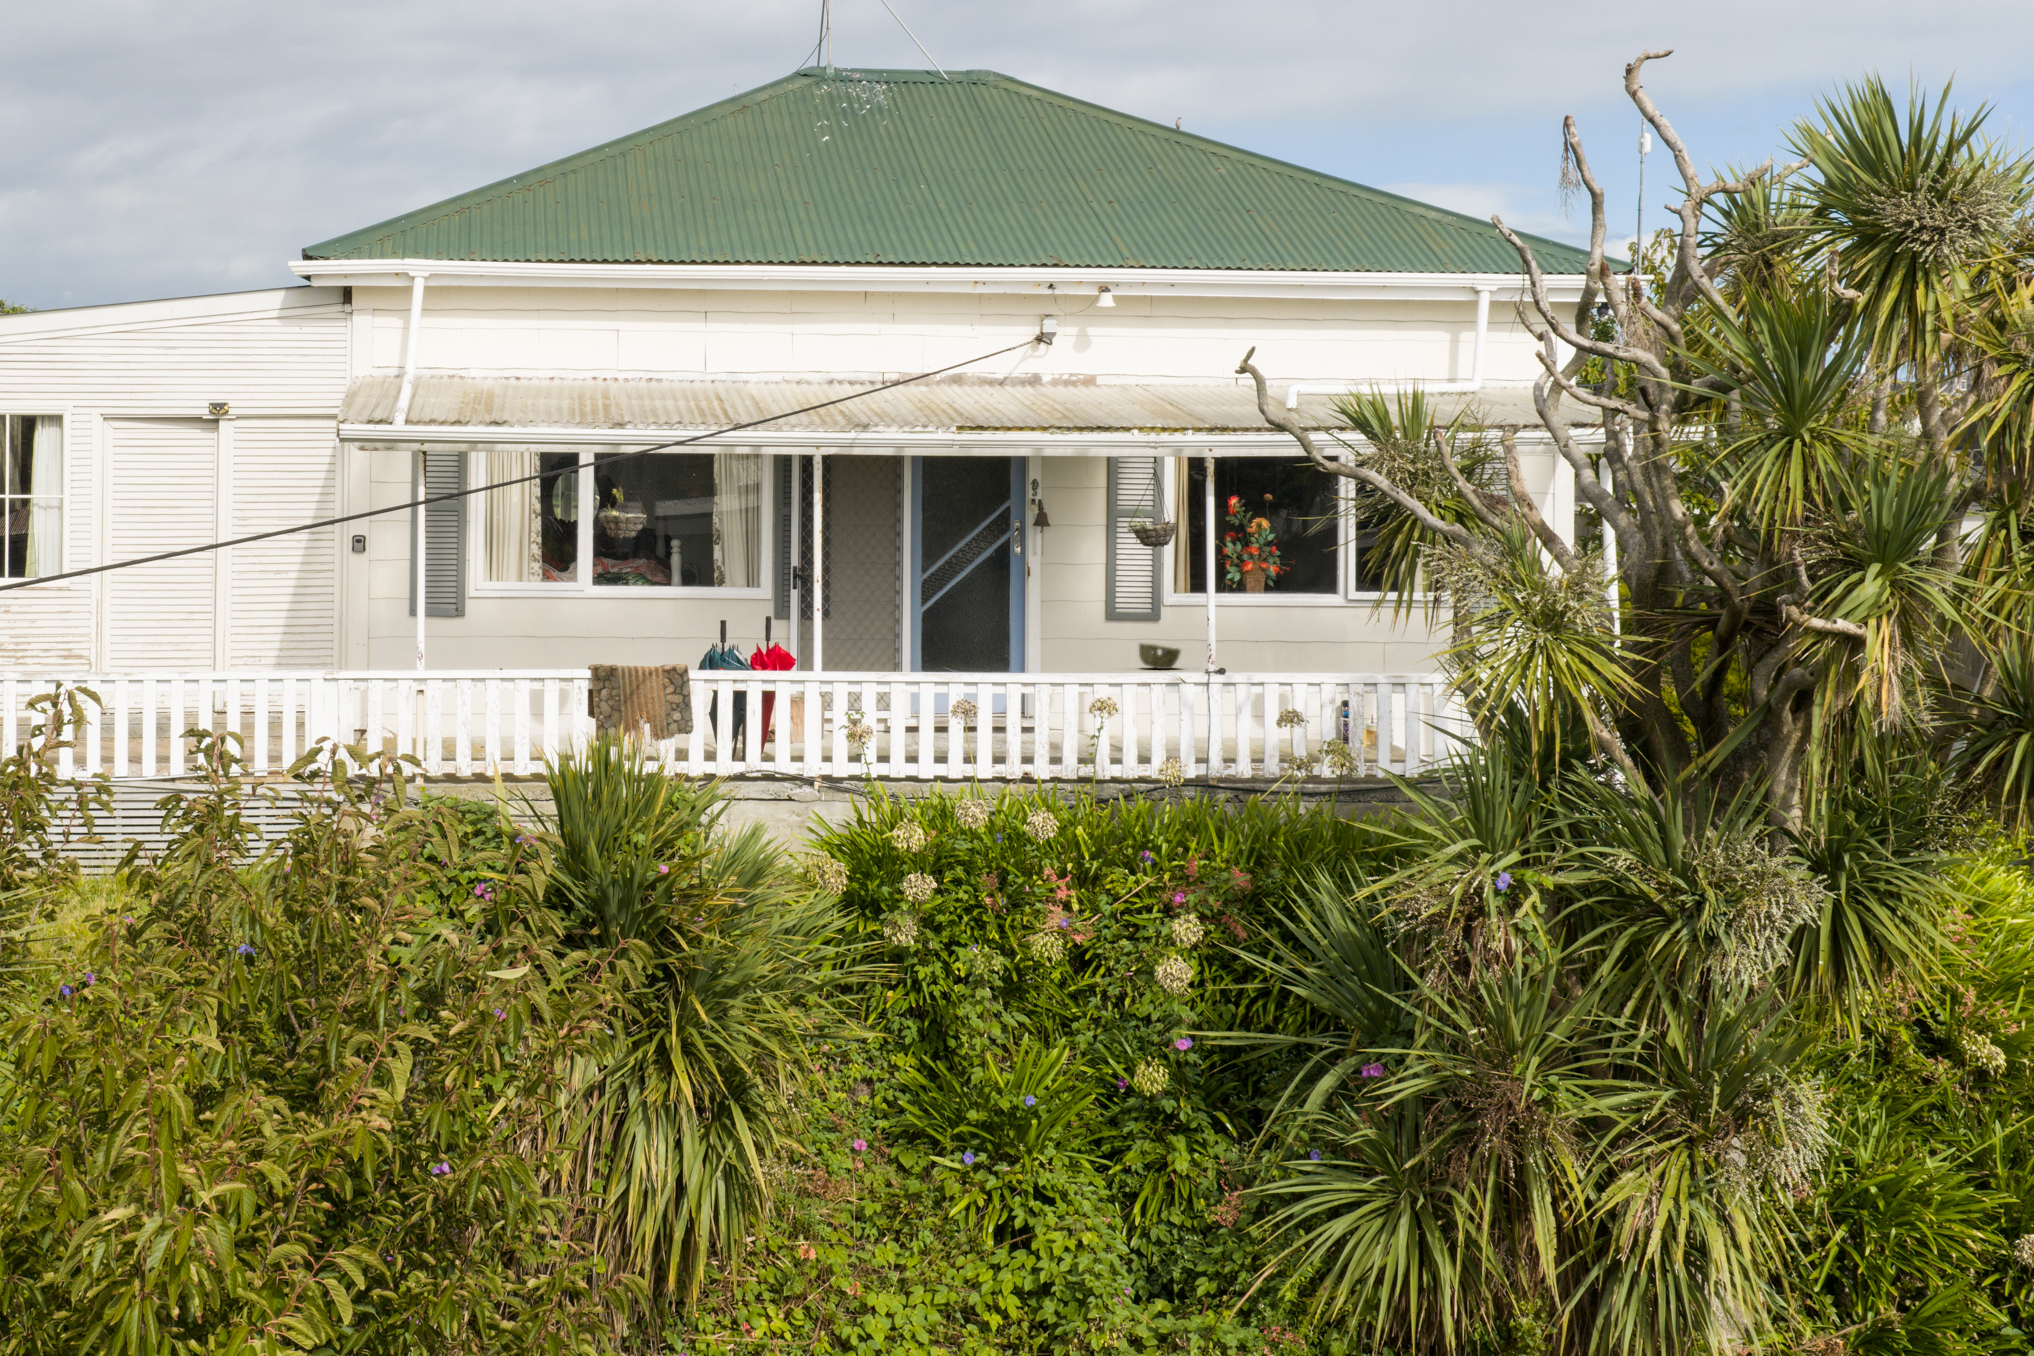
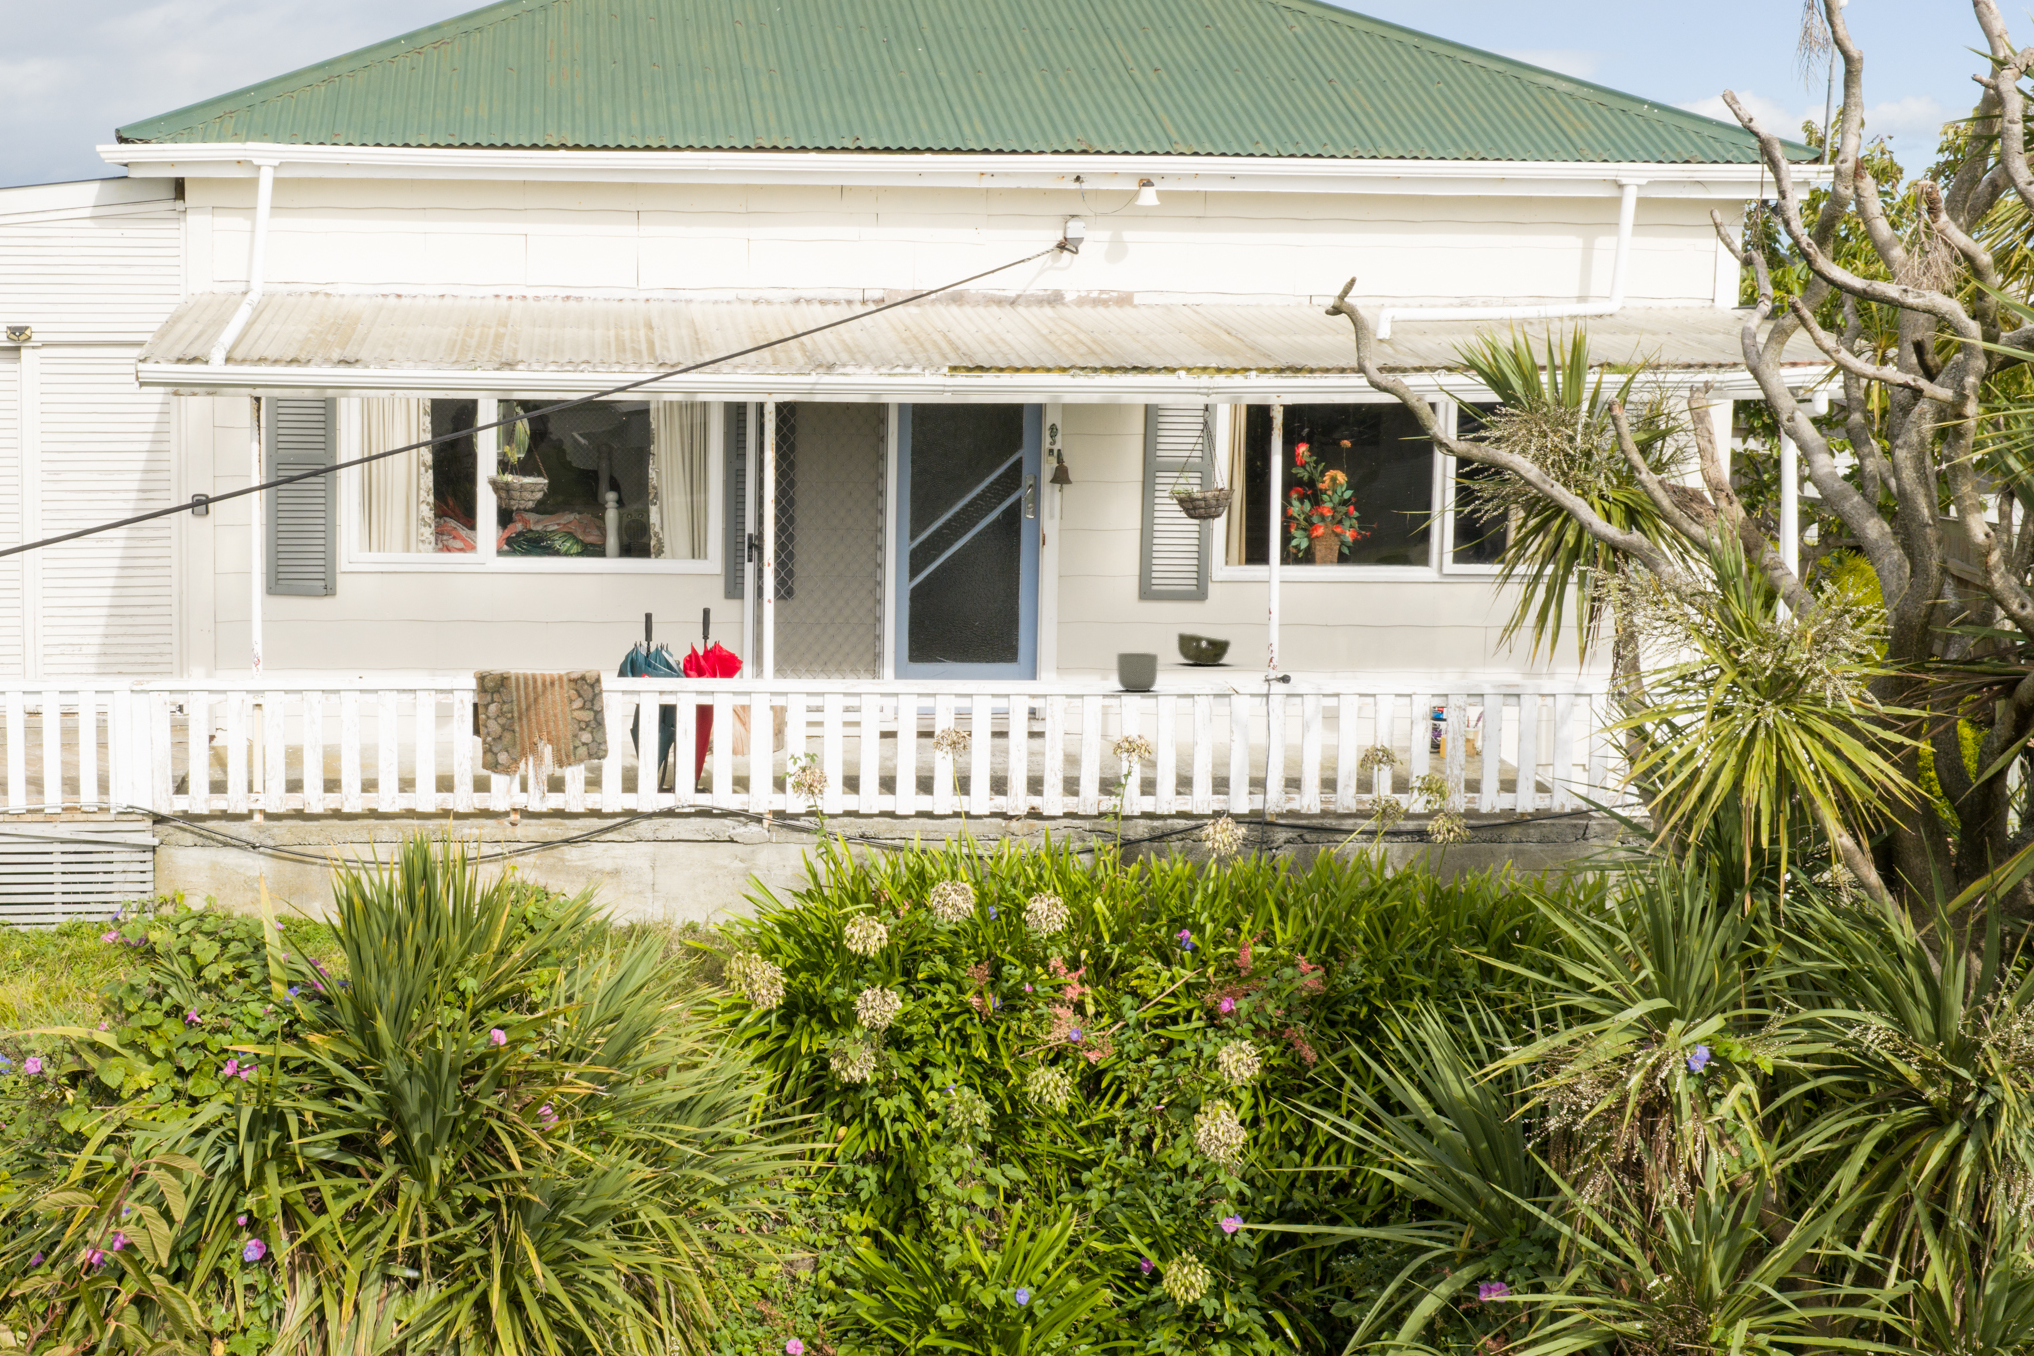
planter: none [1090,656,1121,685] -> present [1117,653,1158,691]

